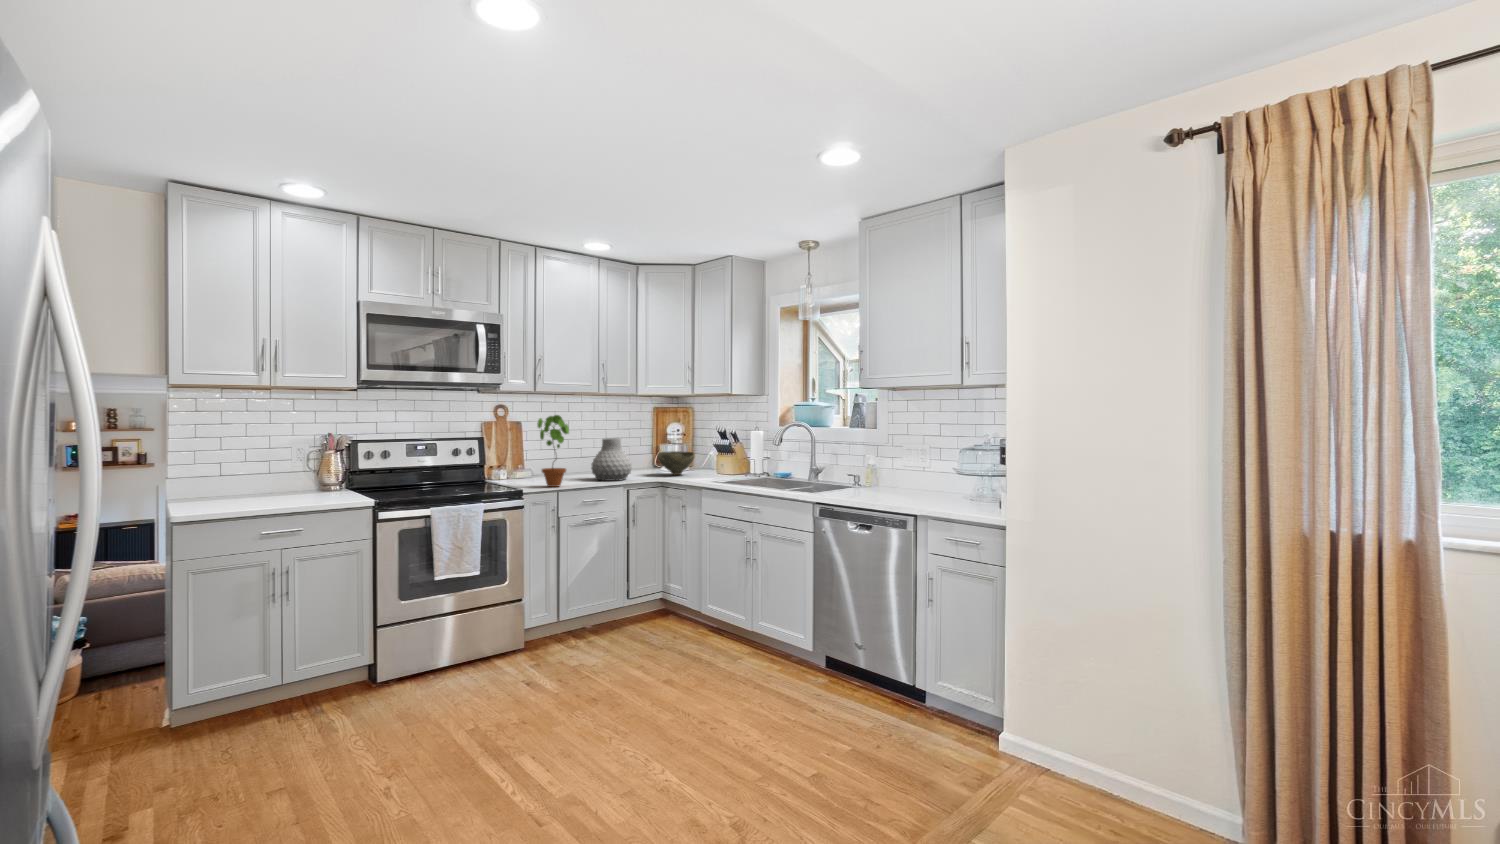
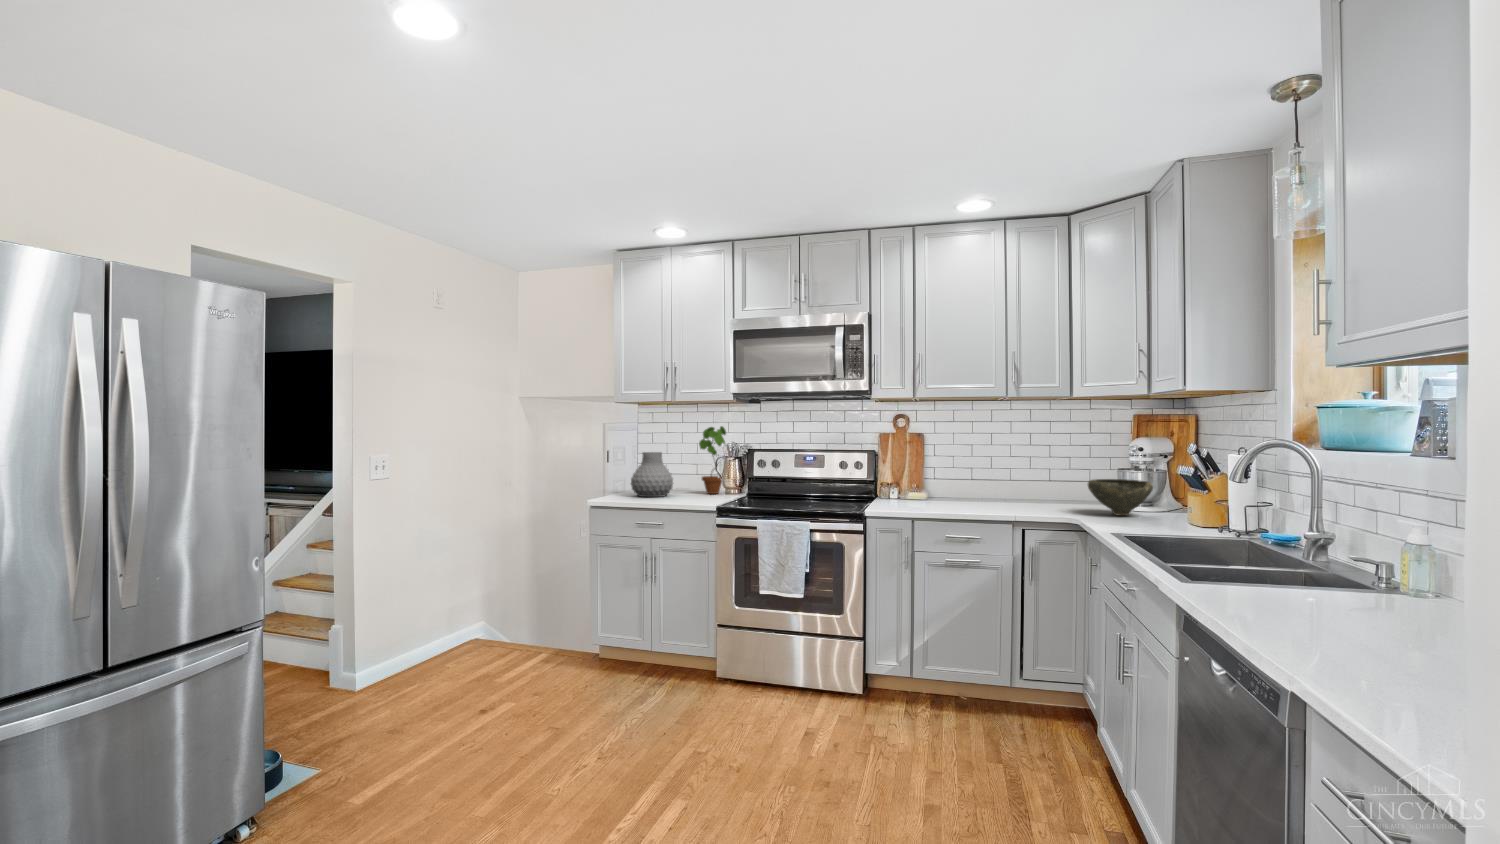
potted plant: present [537,415,569,487] -> present [699,426,726,494]
vase: present [591,438,632,481] -> present [631,452,673,497]

